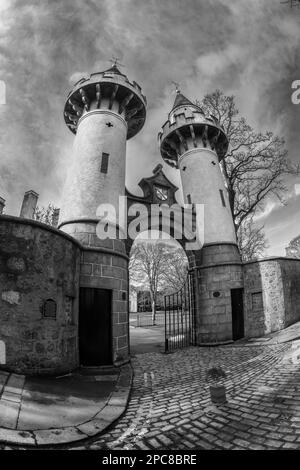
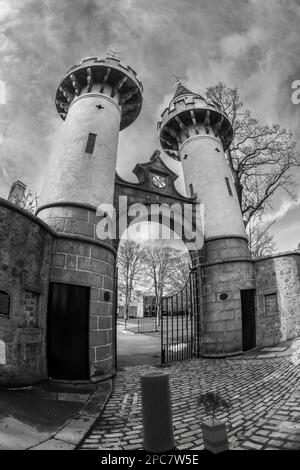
trash can: none [169,356,193,404] -> present [139,371,175,453]

